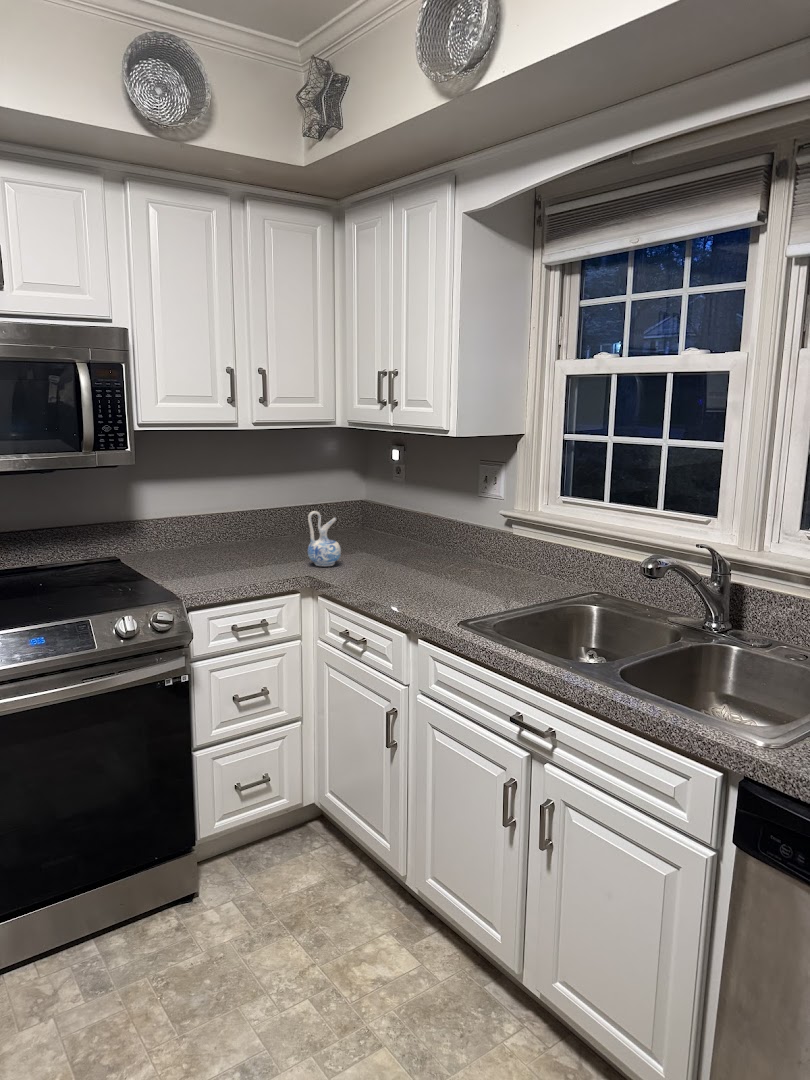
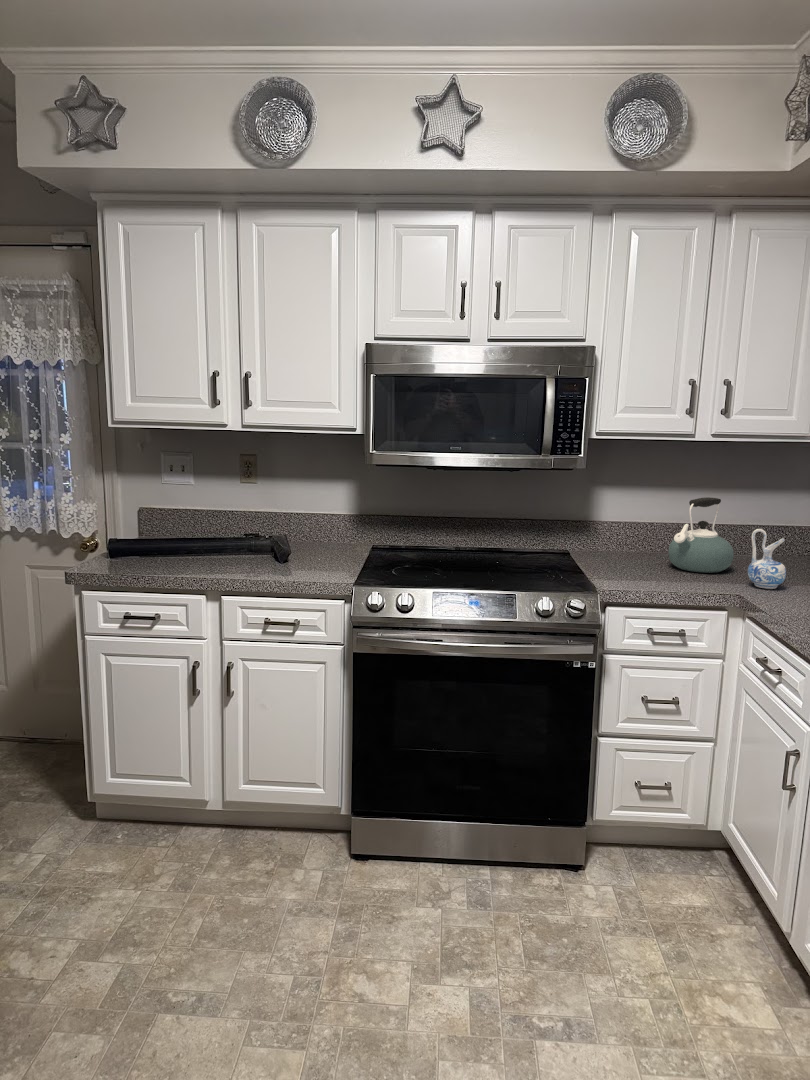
kettle: none [225,485,286,560] -> present [668,497,734,573]

